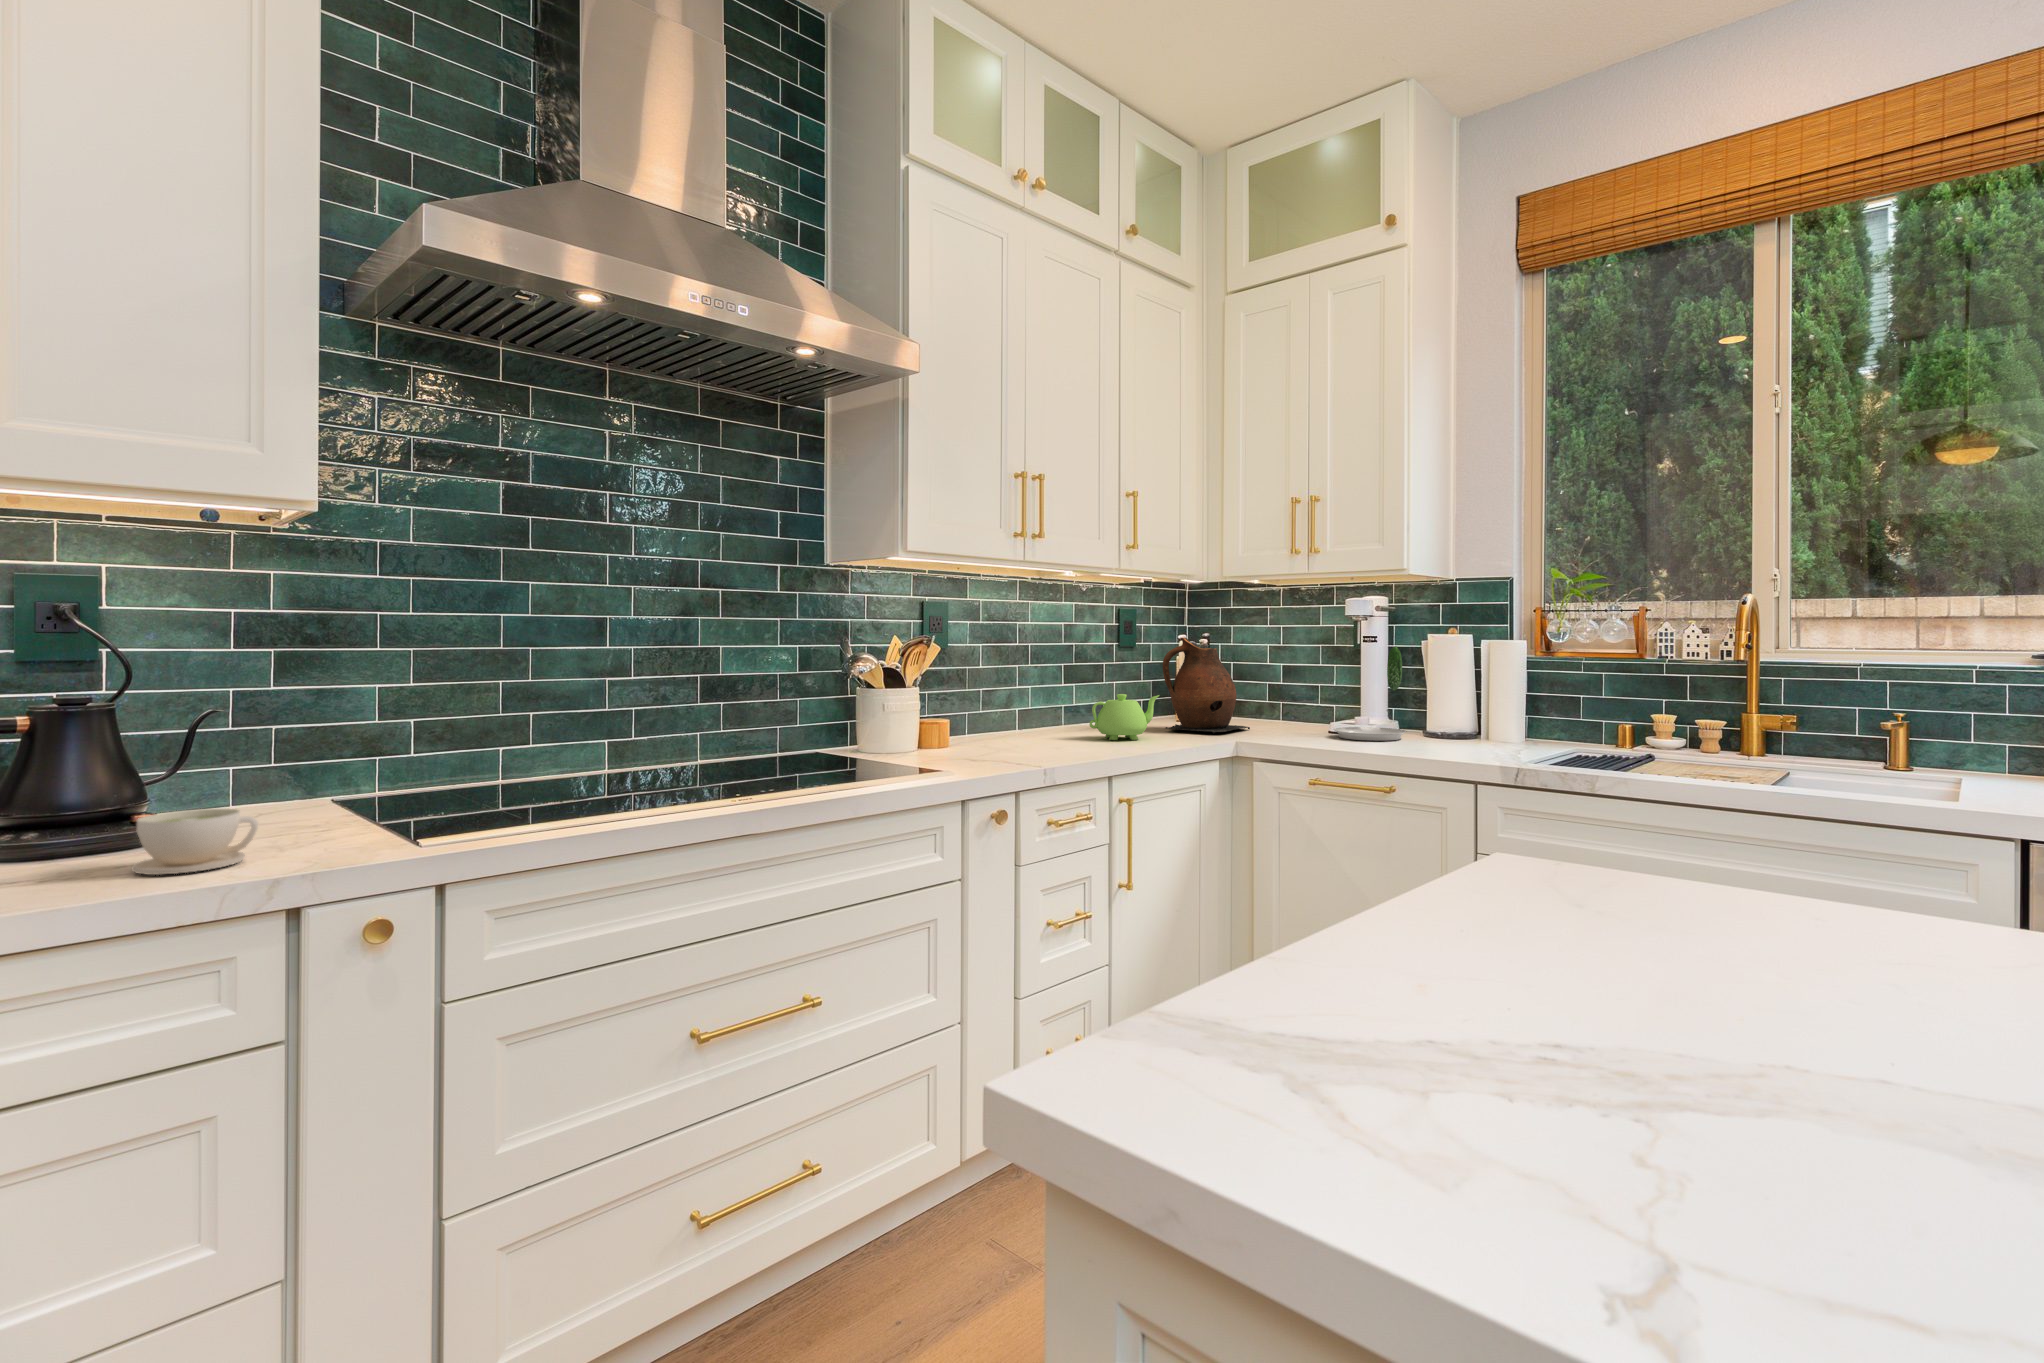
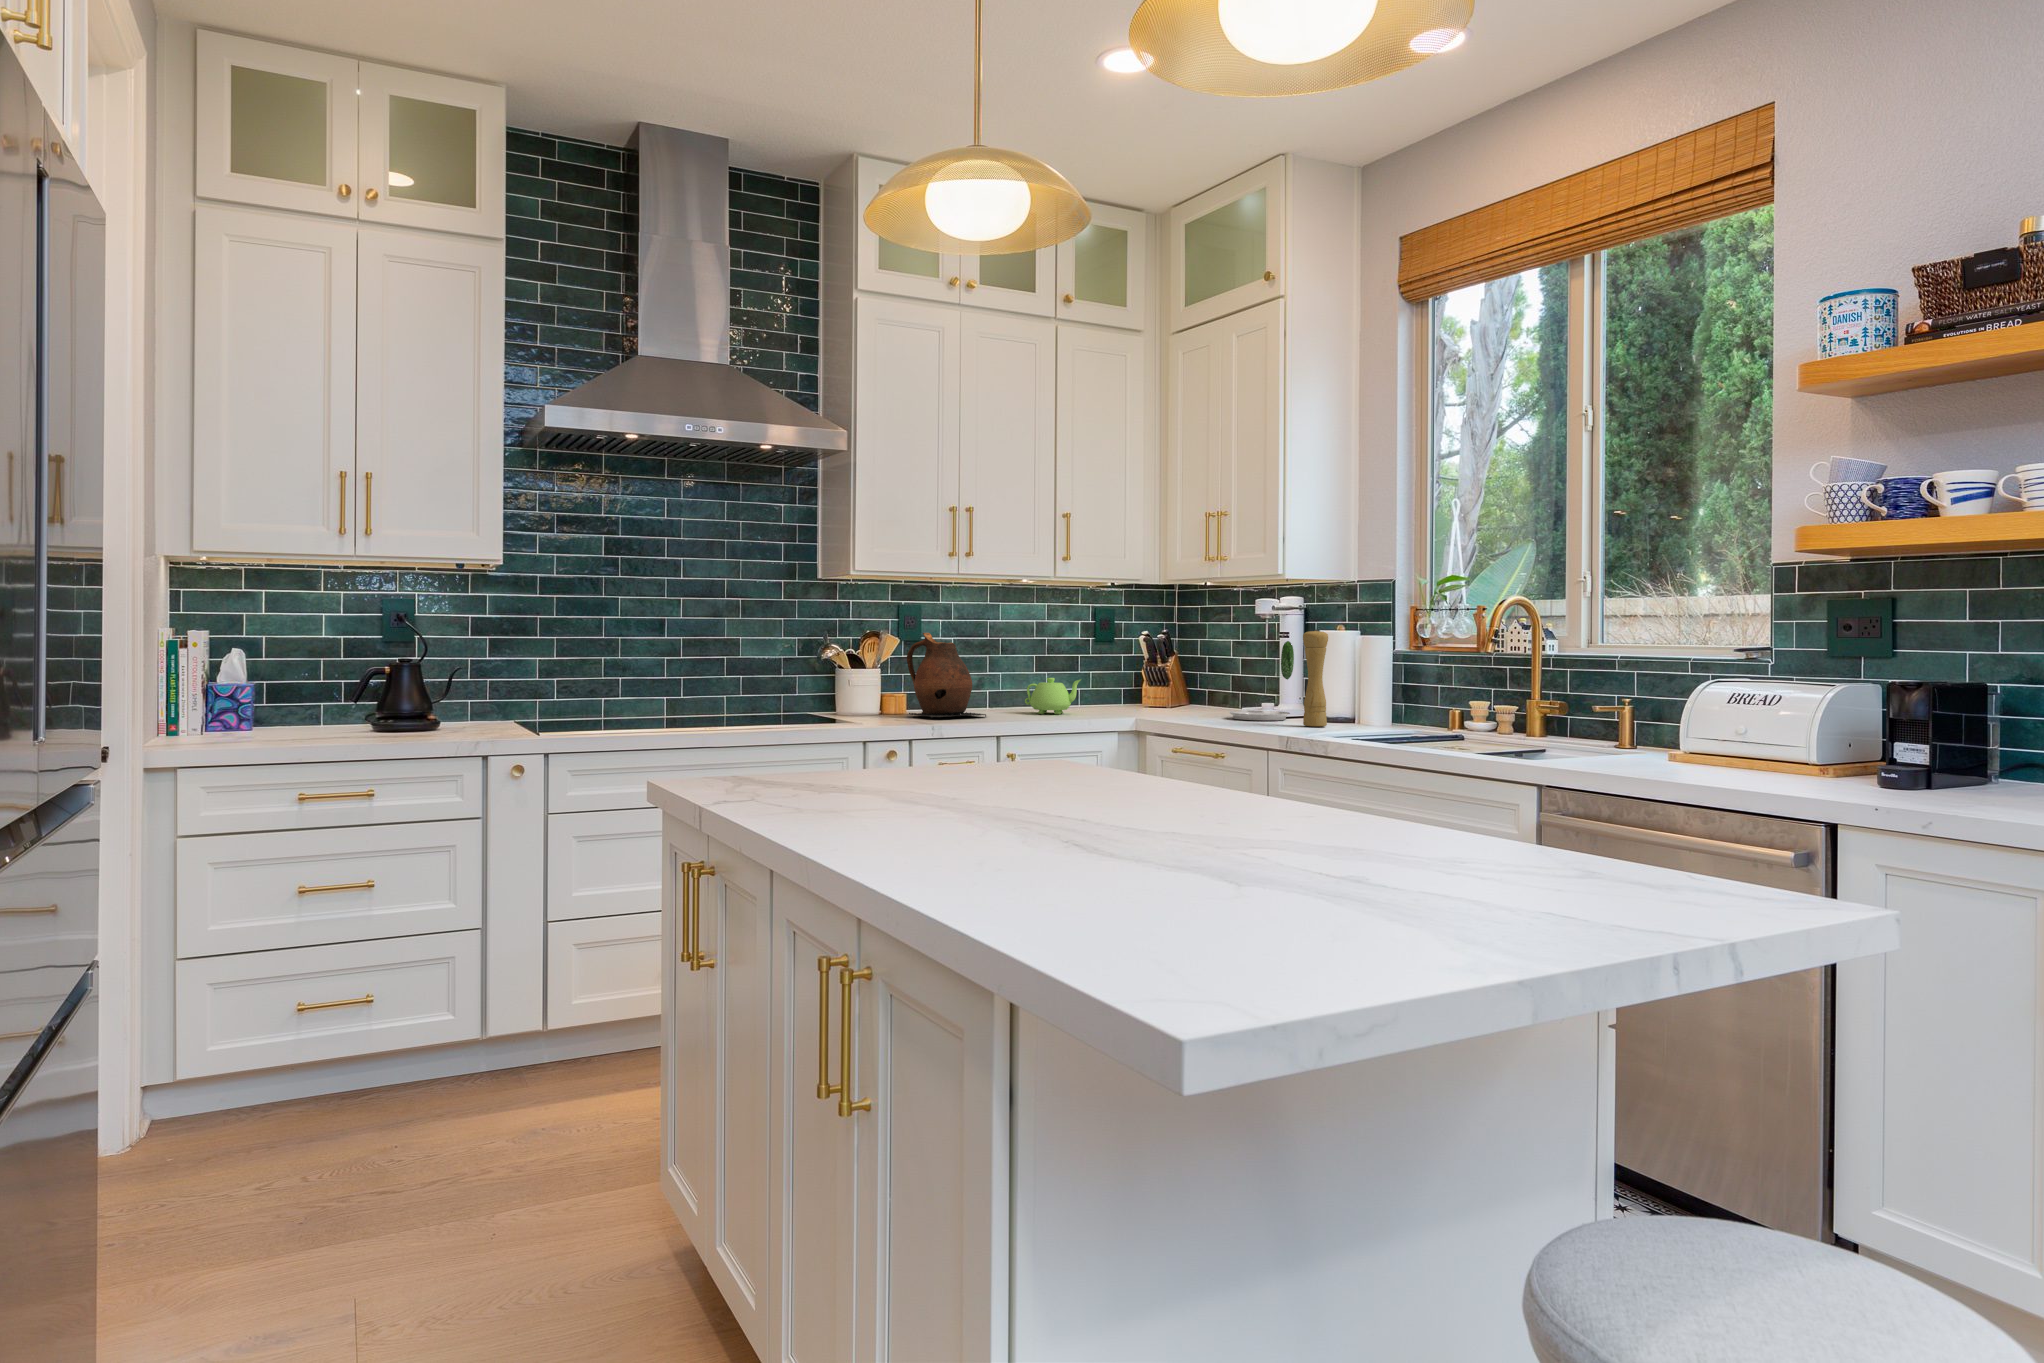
pepper mill: none [1458,634,1489,748] -> present [1303,630,1328,727]
ceramic pitcher: present [1163,638,1250,734] -> present [907,633,986,718]
coffee cup: present [132,809,258,875] -> none [422,712,470,738]

